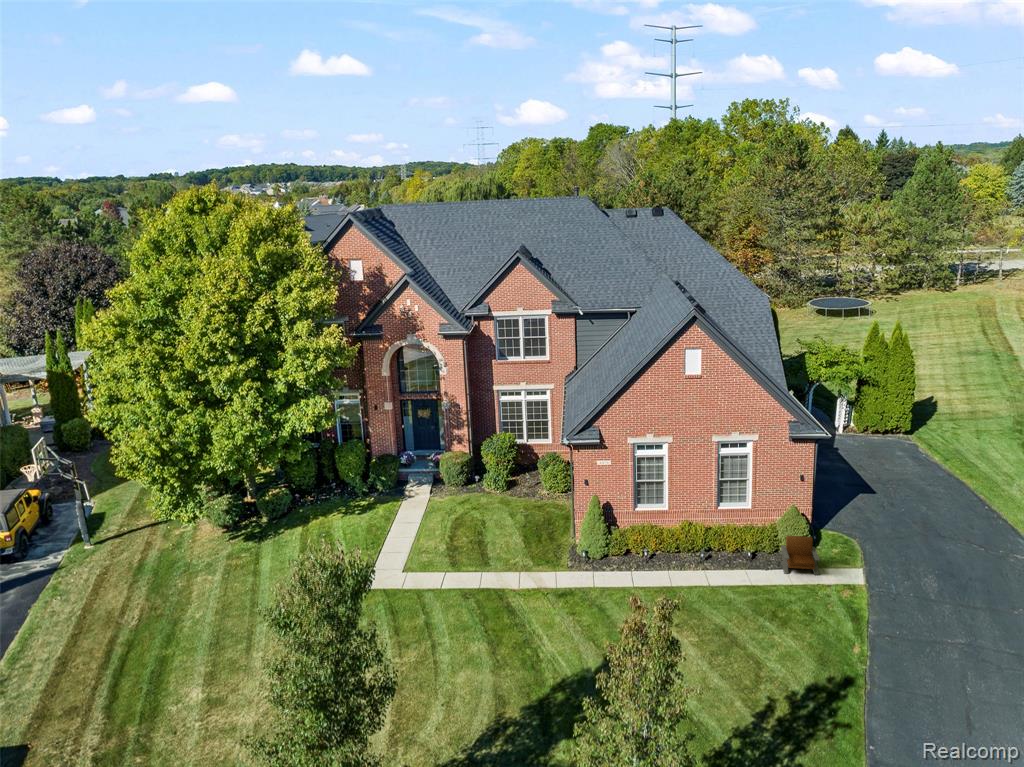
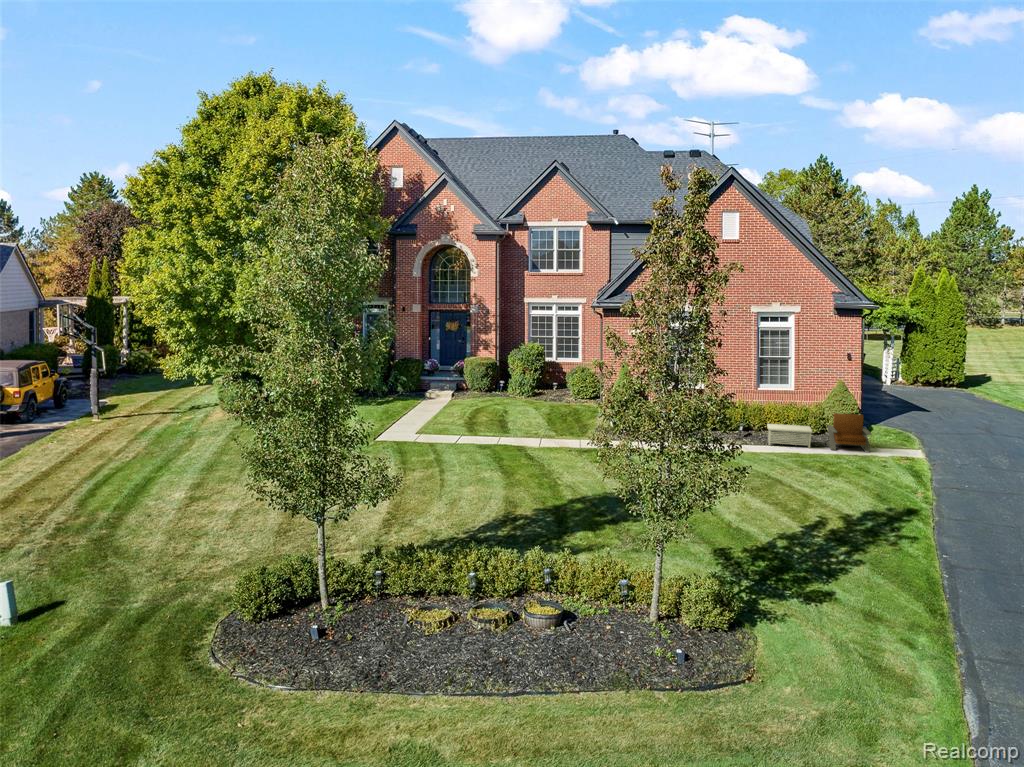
storage bench: none [727,545,767,571] -> present [767,424,812,448]

